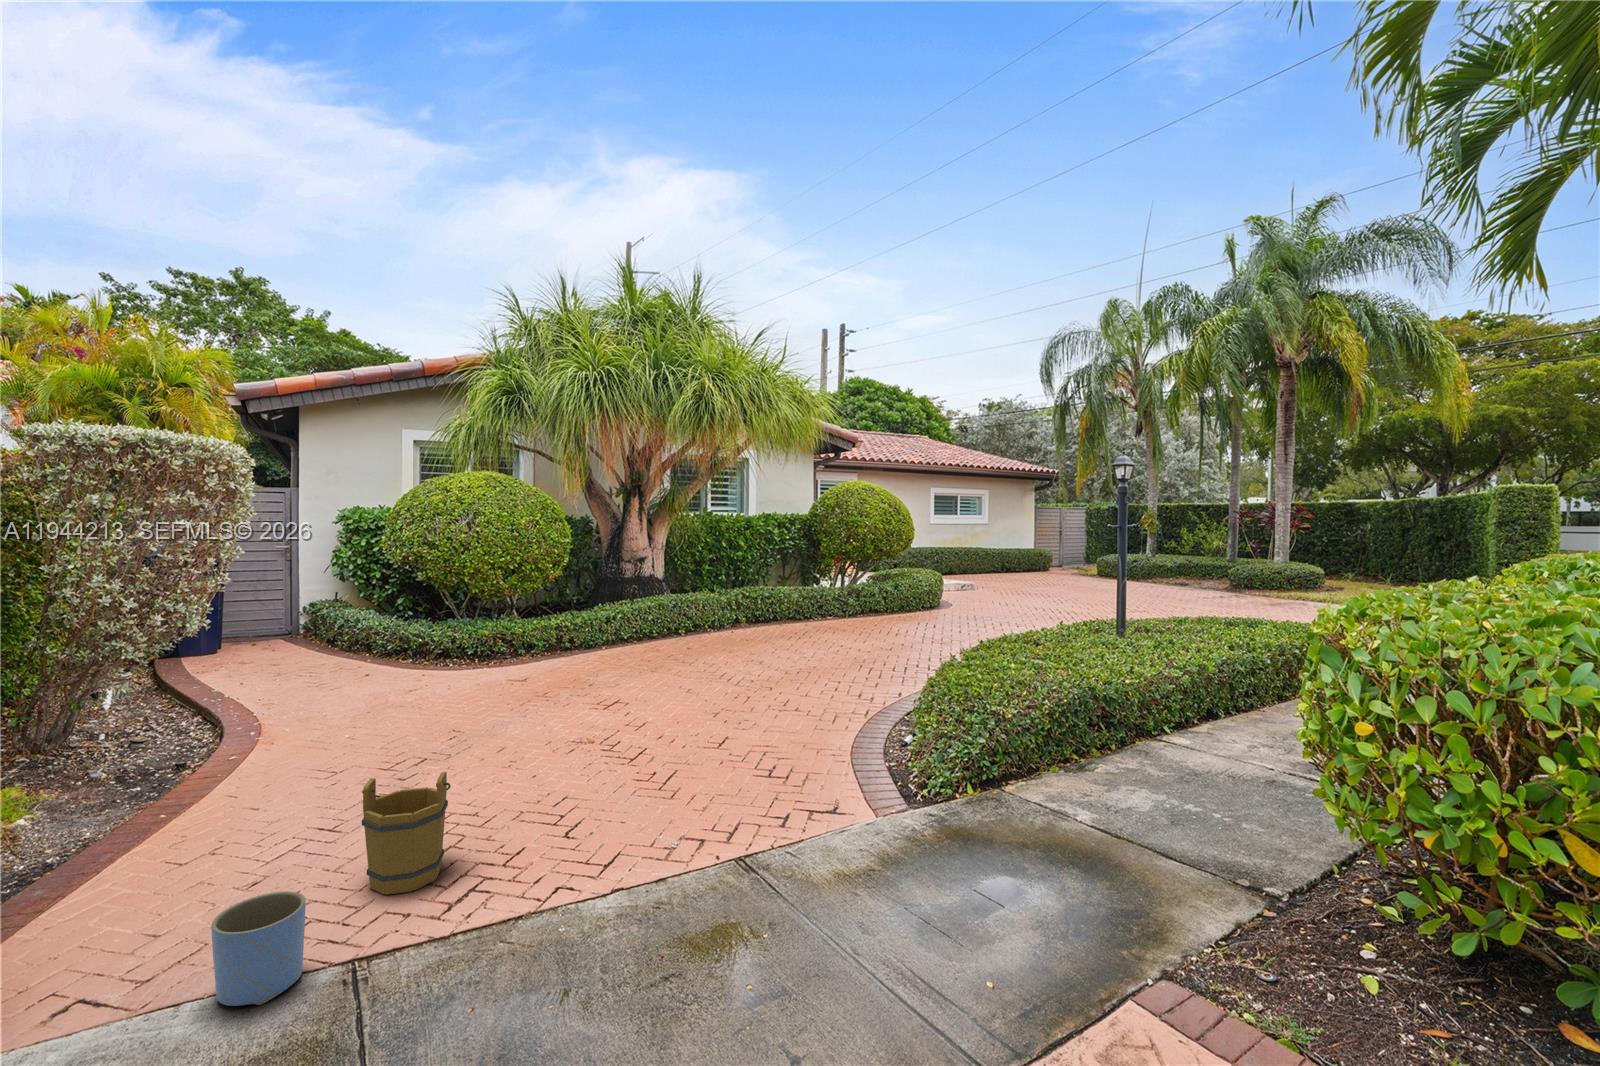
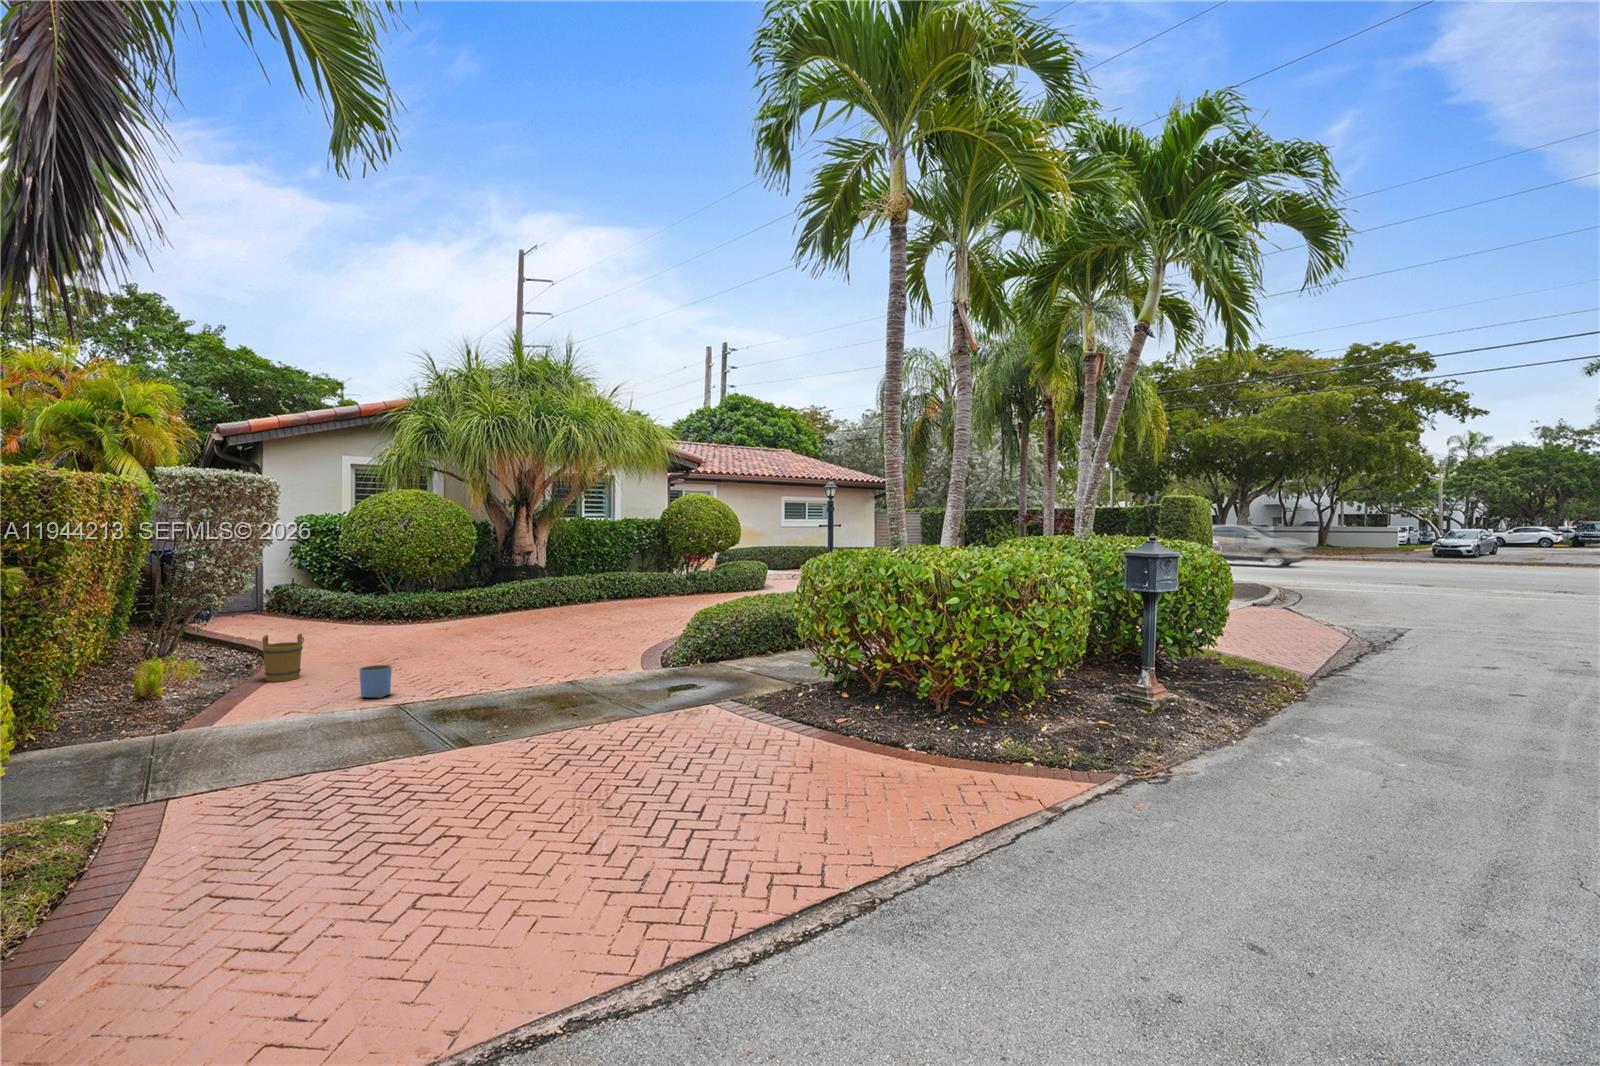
bucket: present [362,772,451,895] -> present [262,633,304,682]

